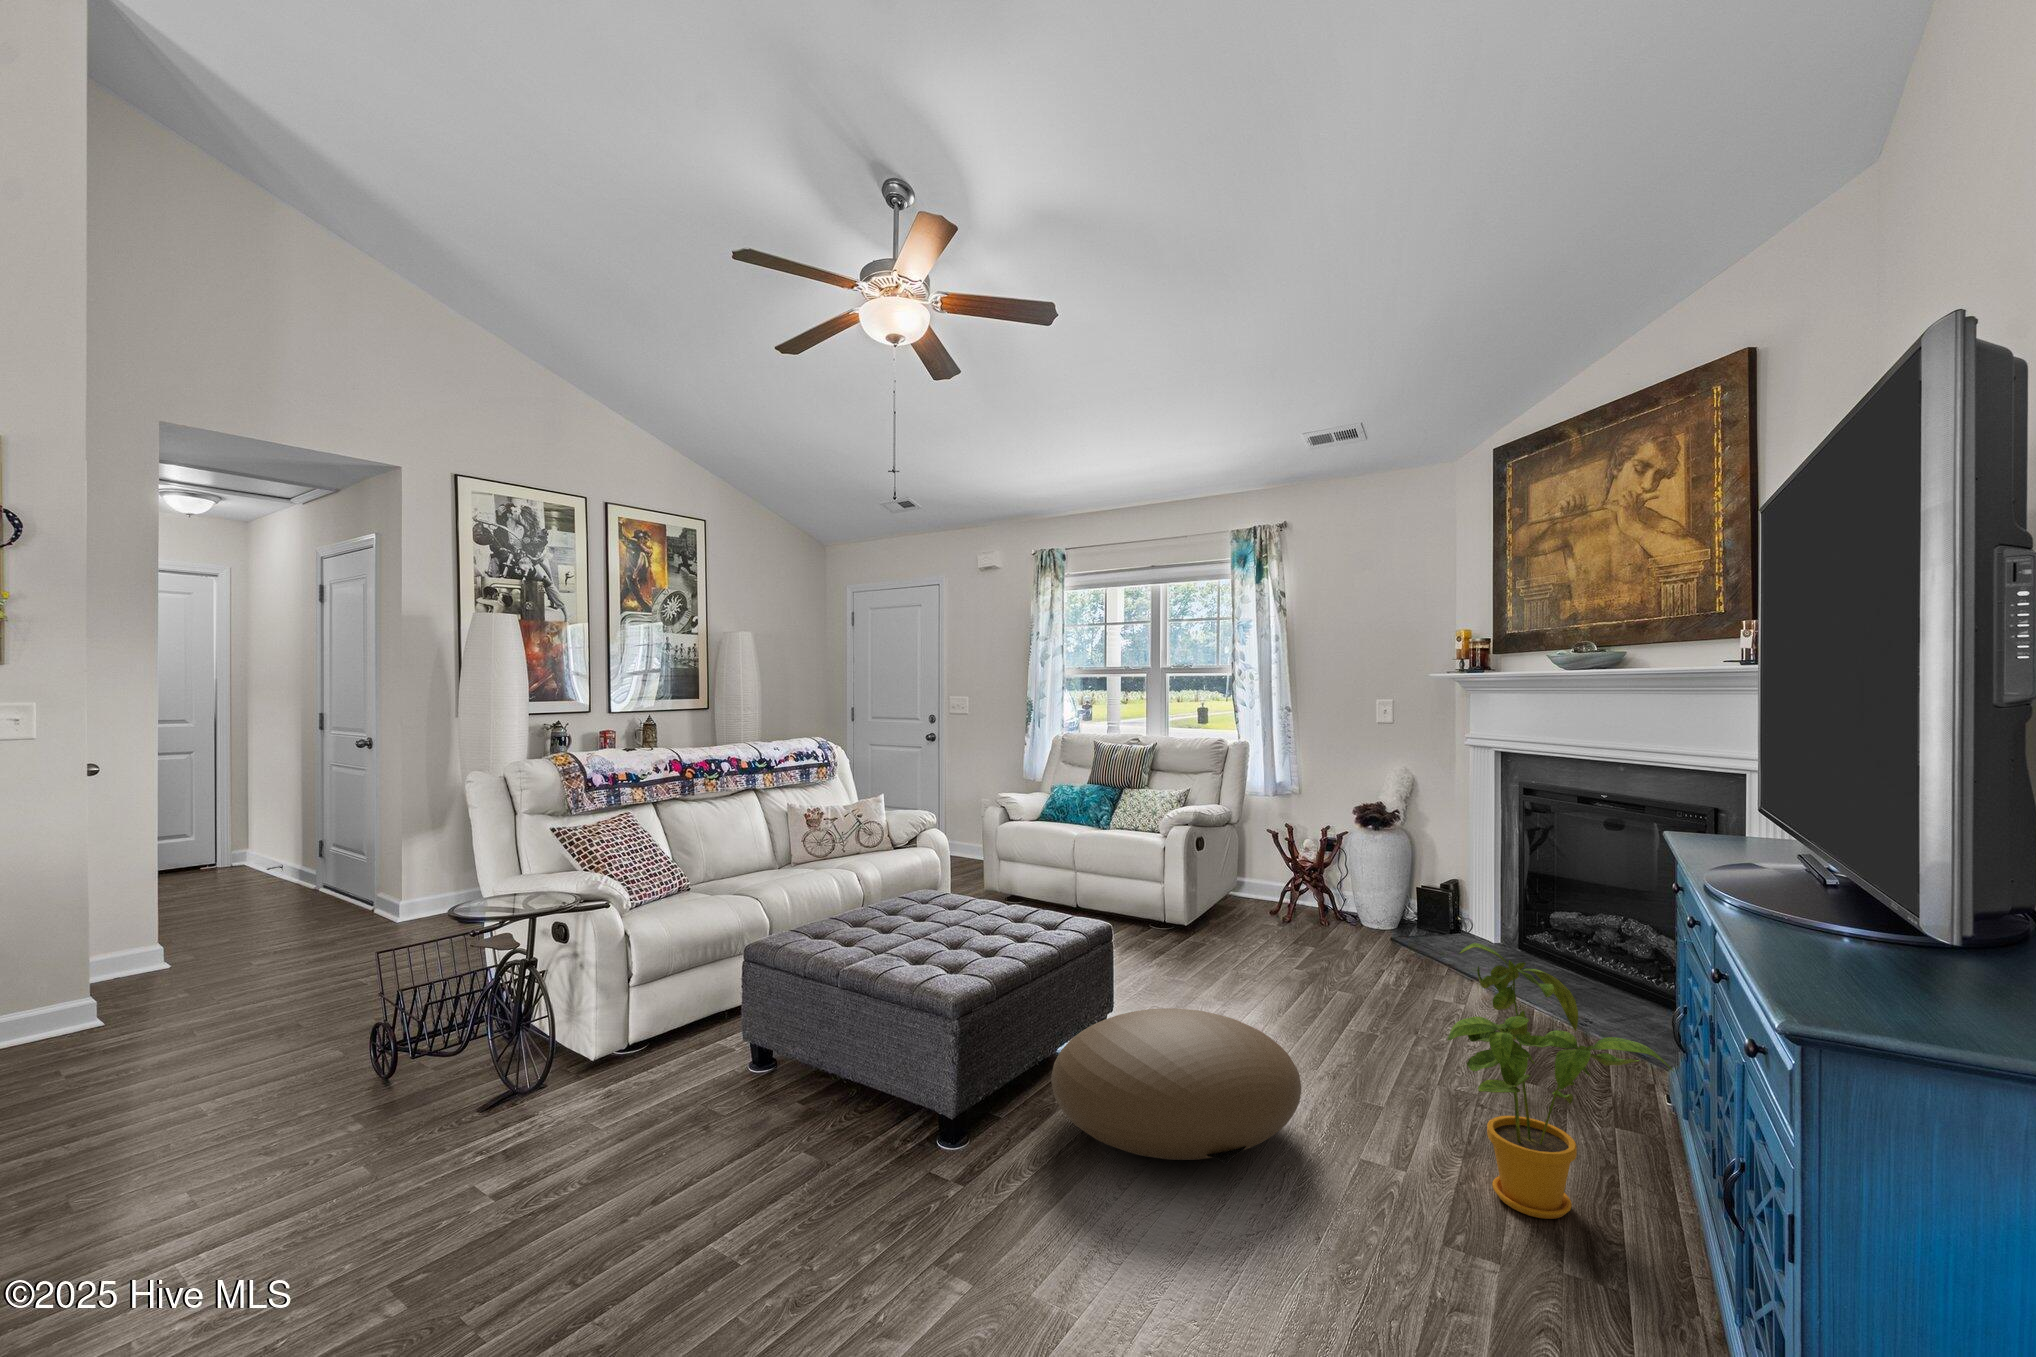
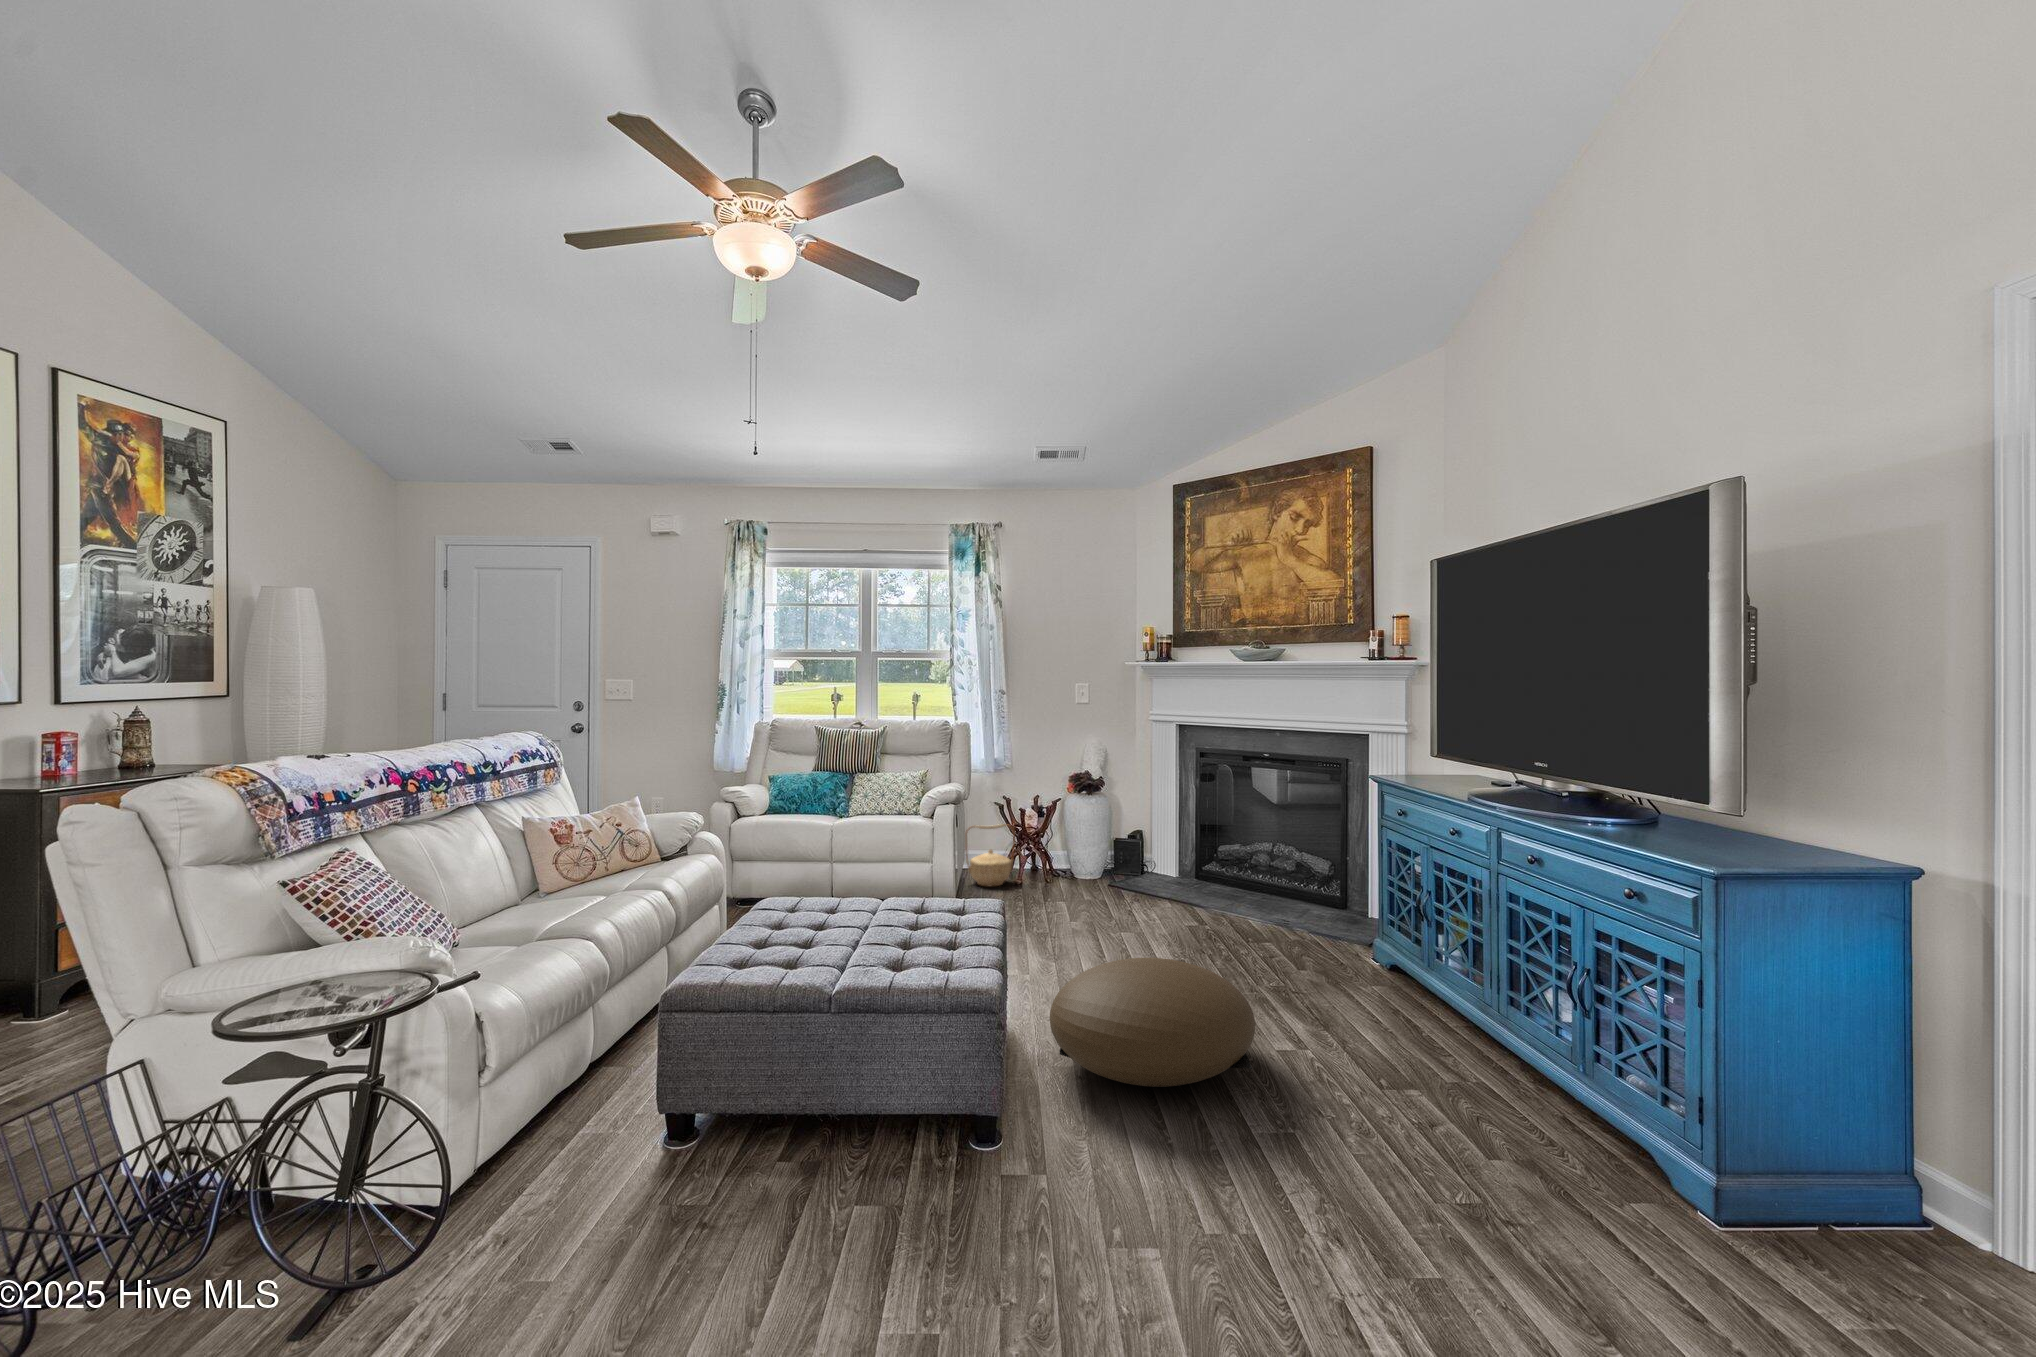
basket: none [1234,852,1289,921] -> present [965,824,1015,887]
house plant: present [1447,943,1674,1219] -> none [1327,864,1468,1048]

